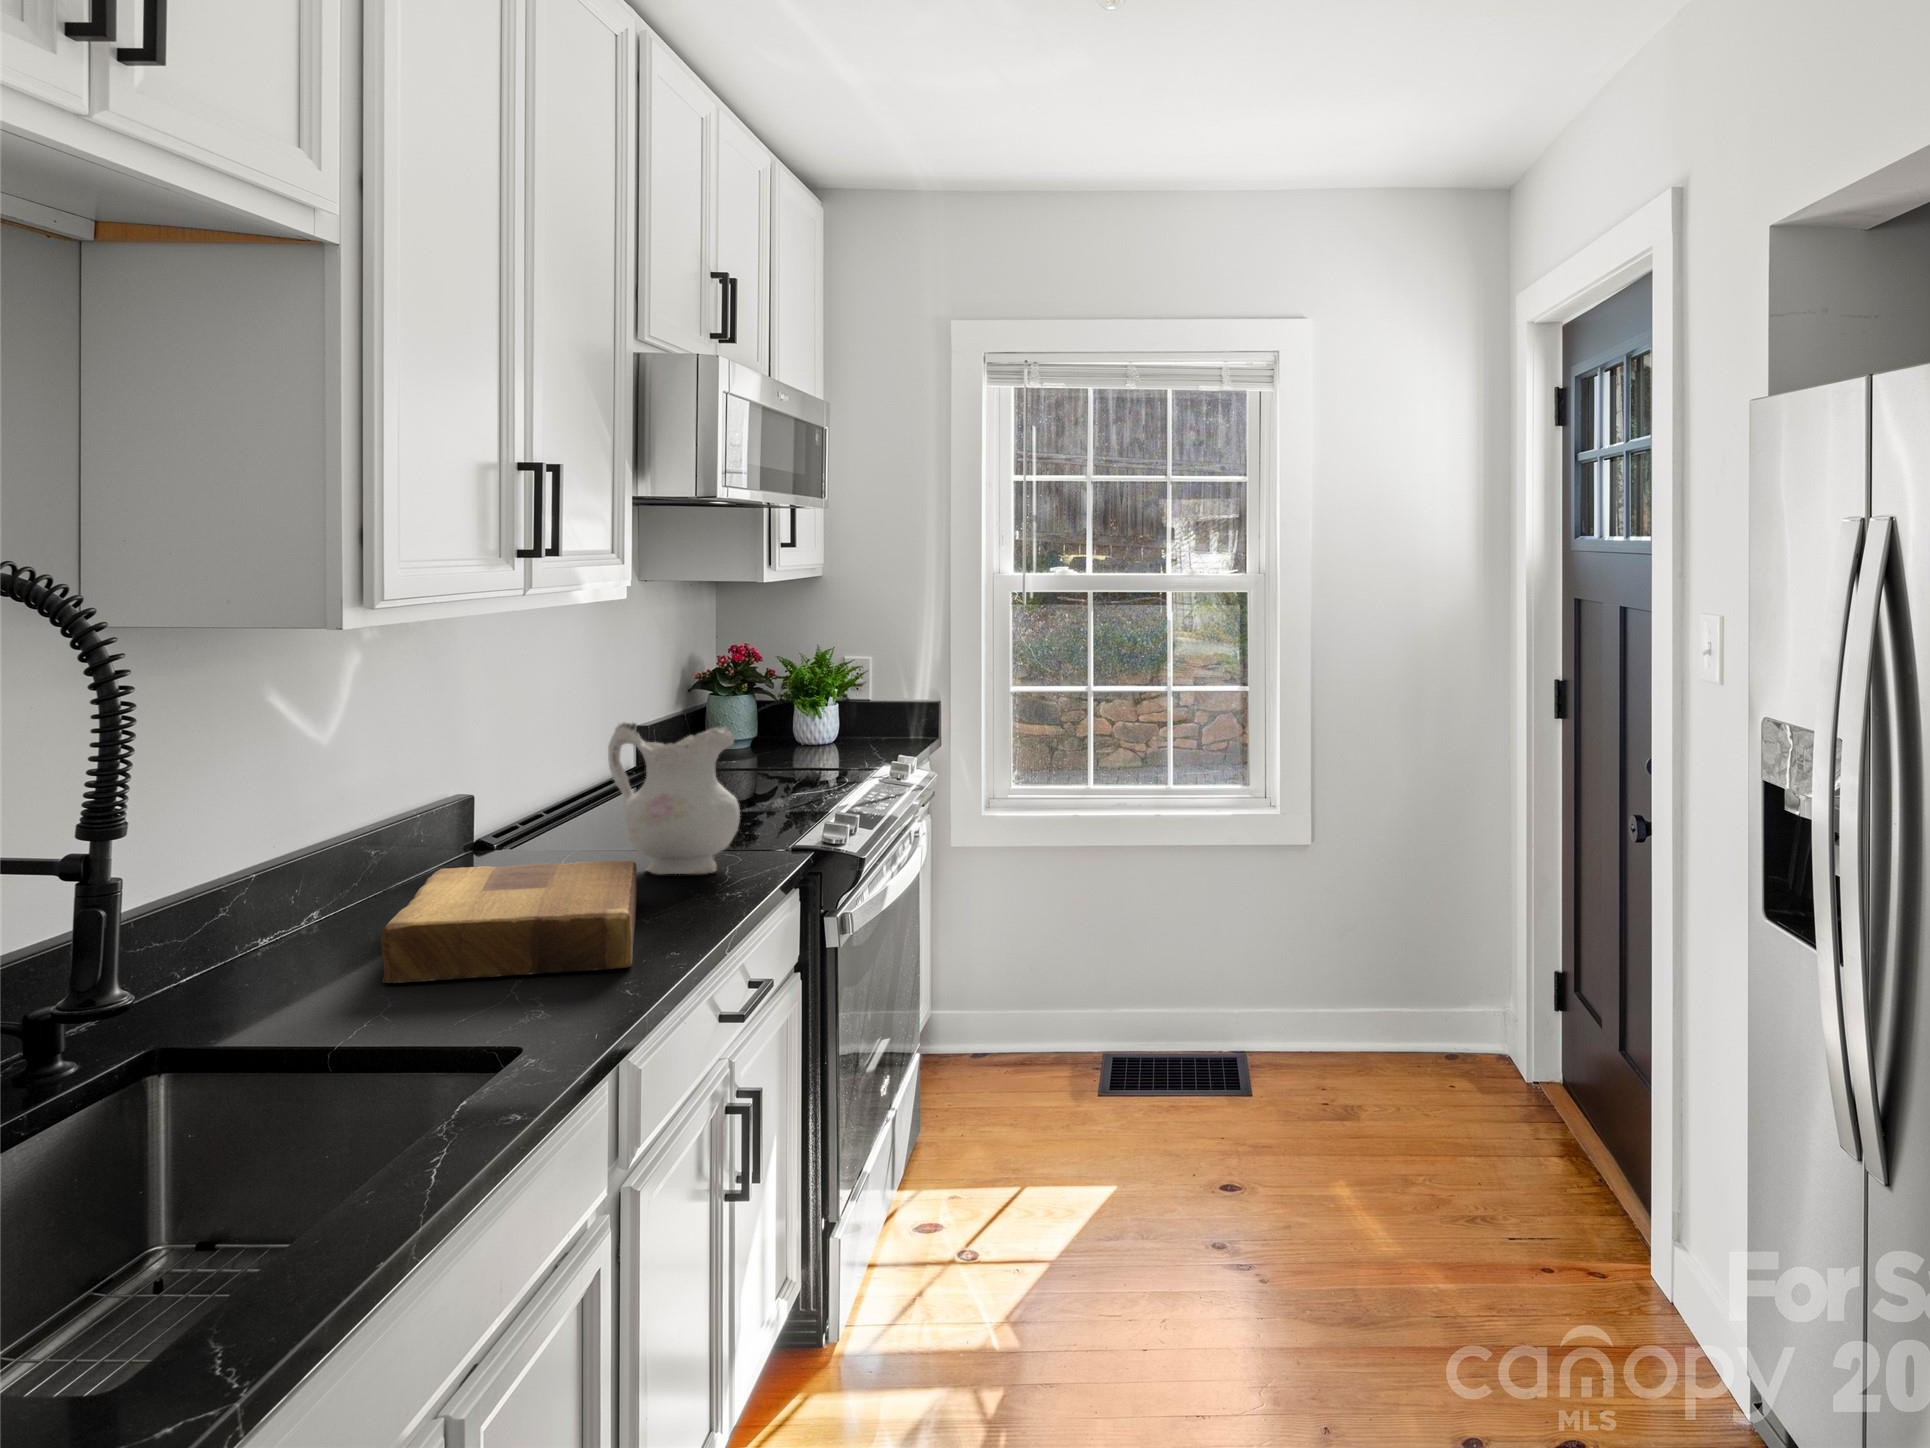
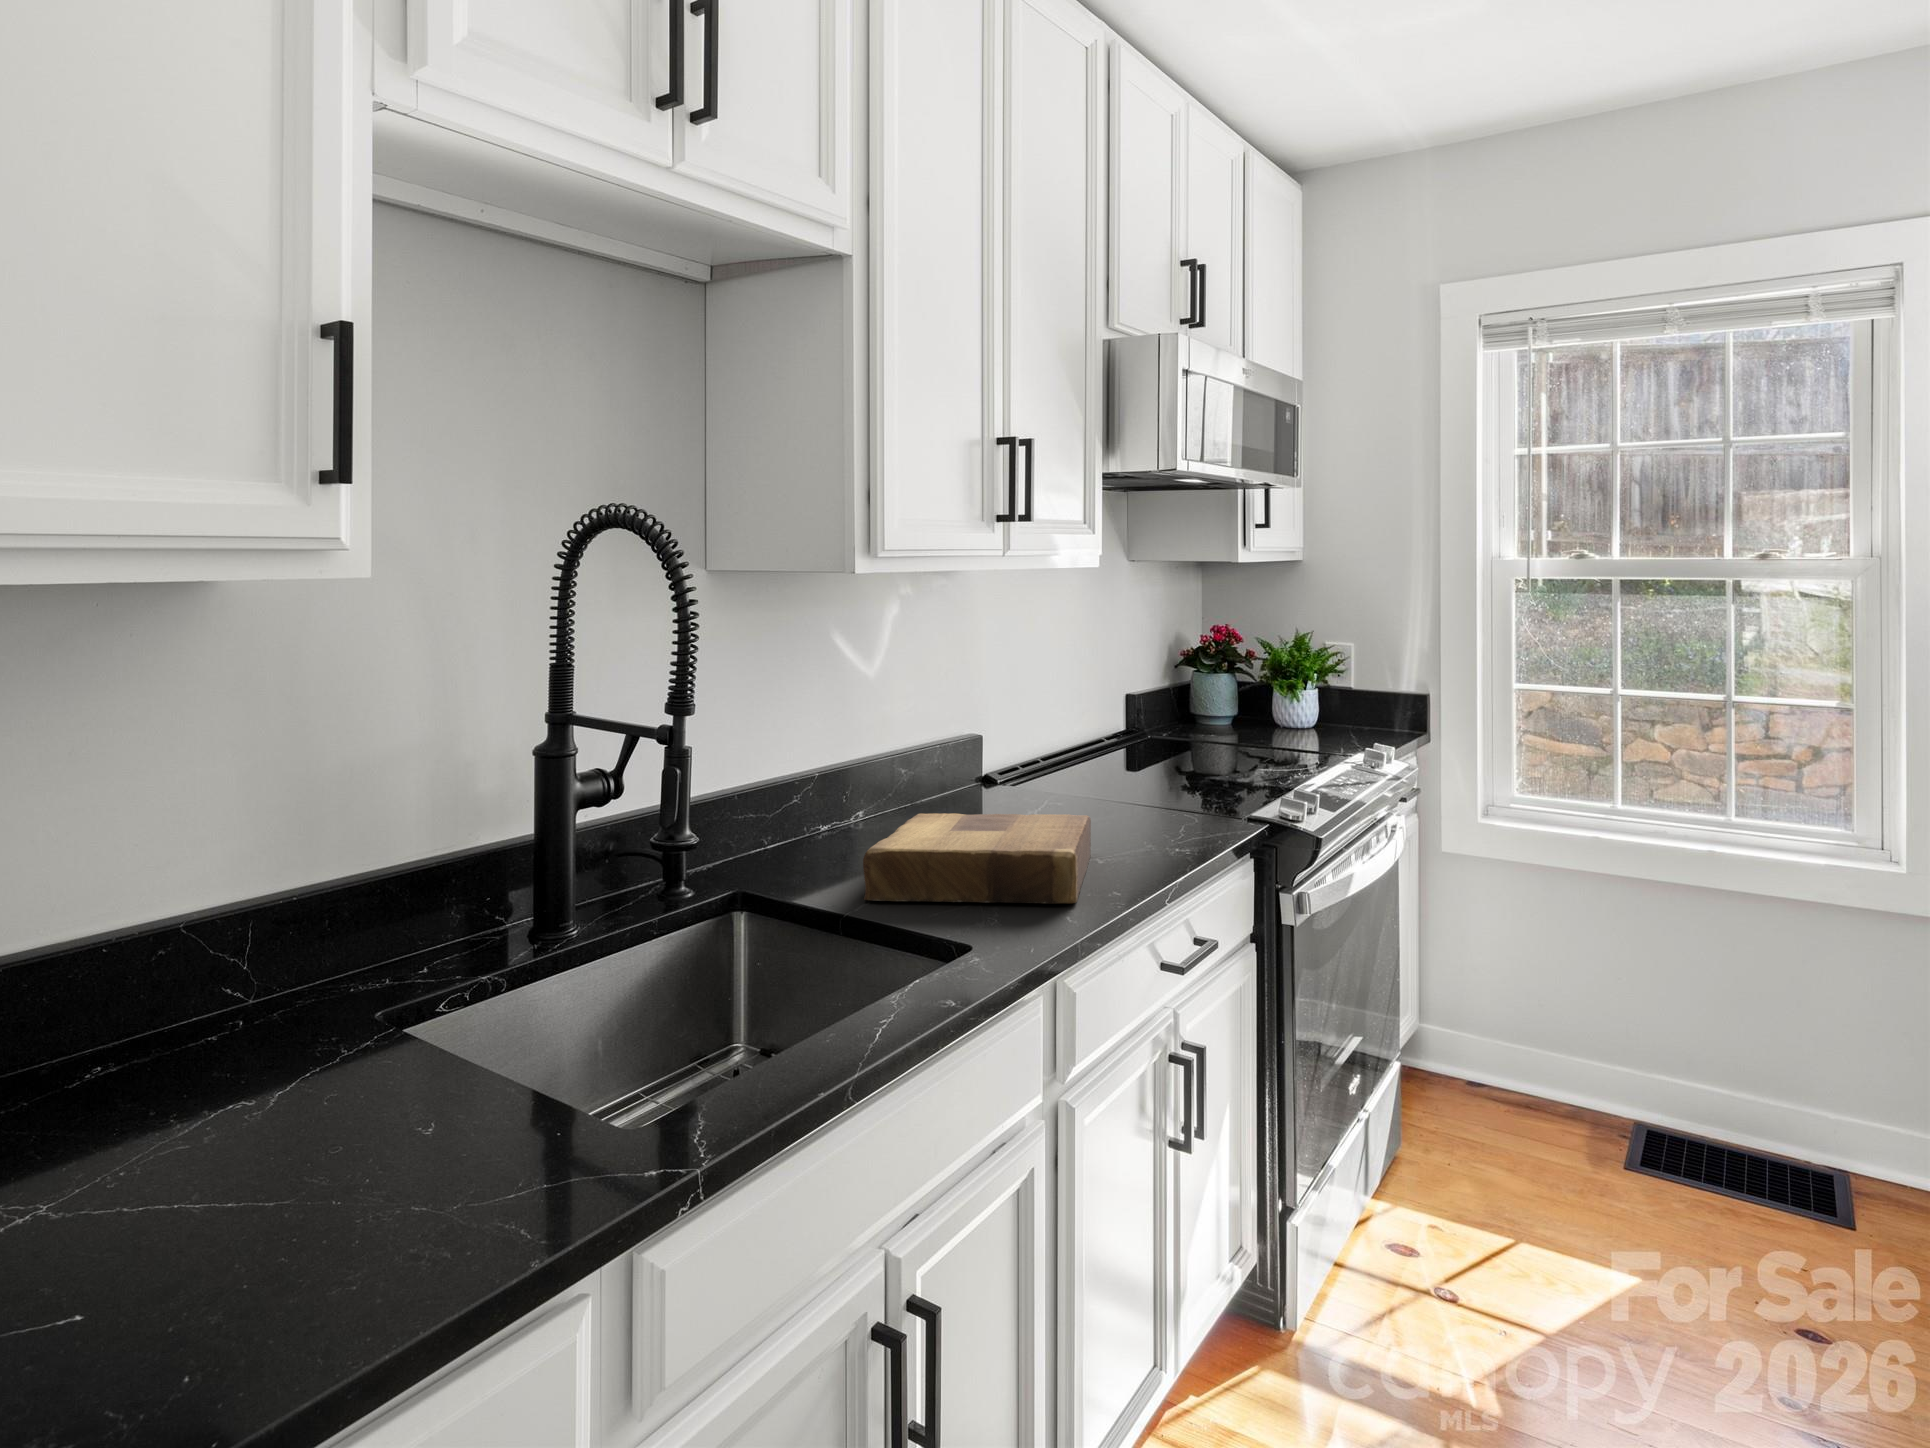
ceramic pitcher: present [608,723,740,874] -> none [1071,688,1194,836]

